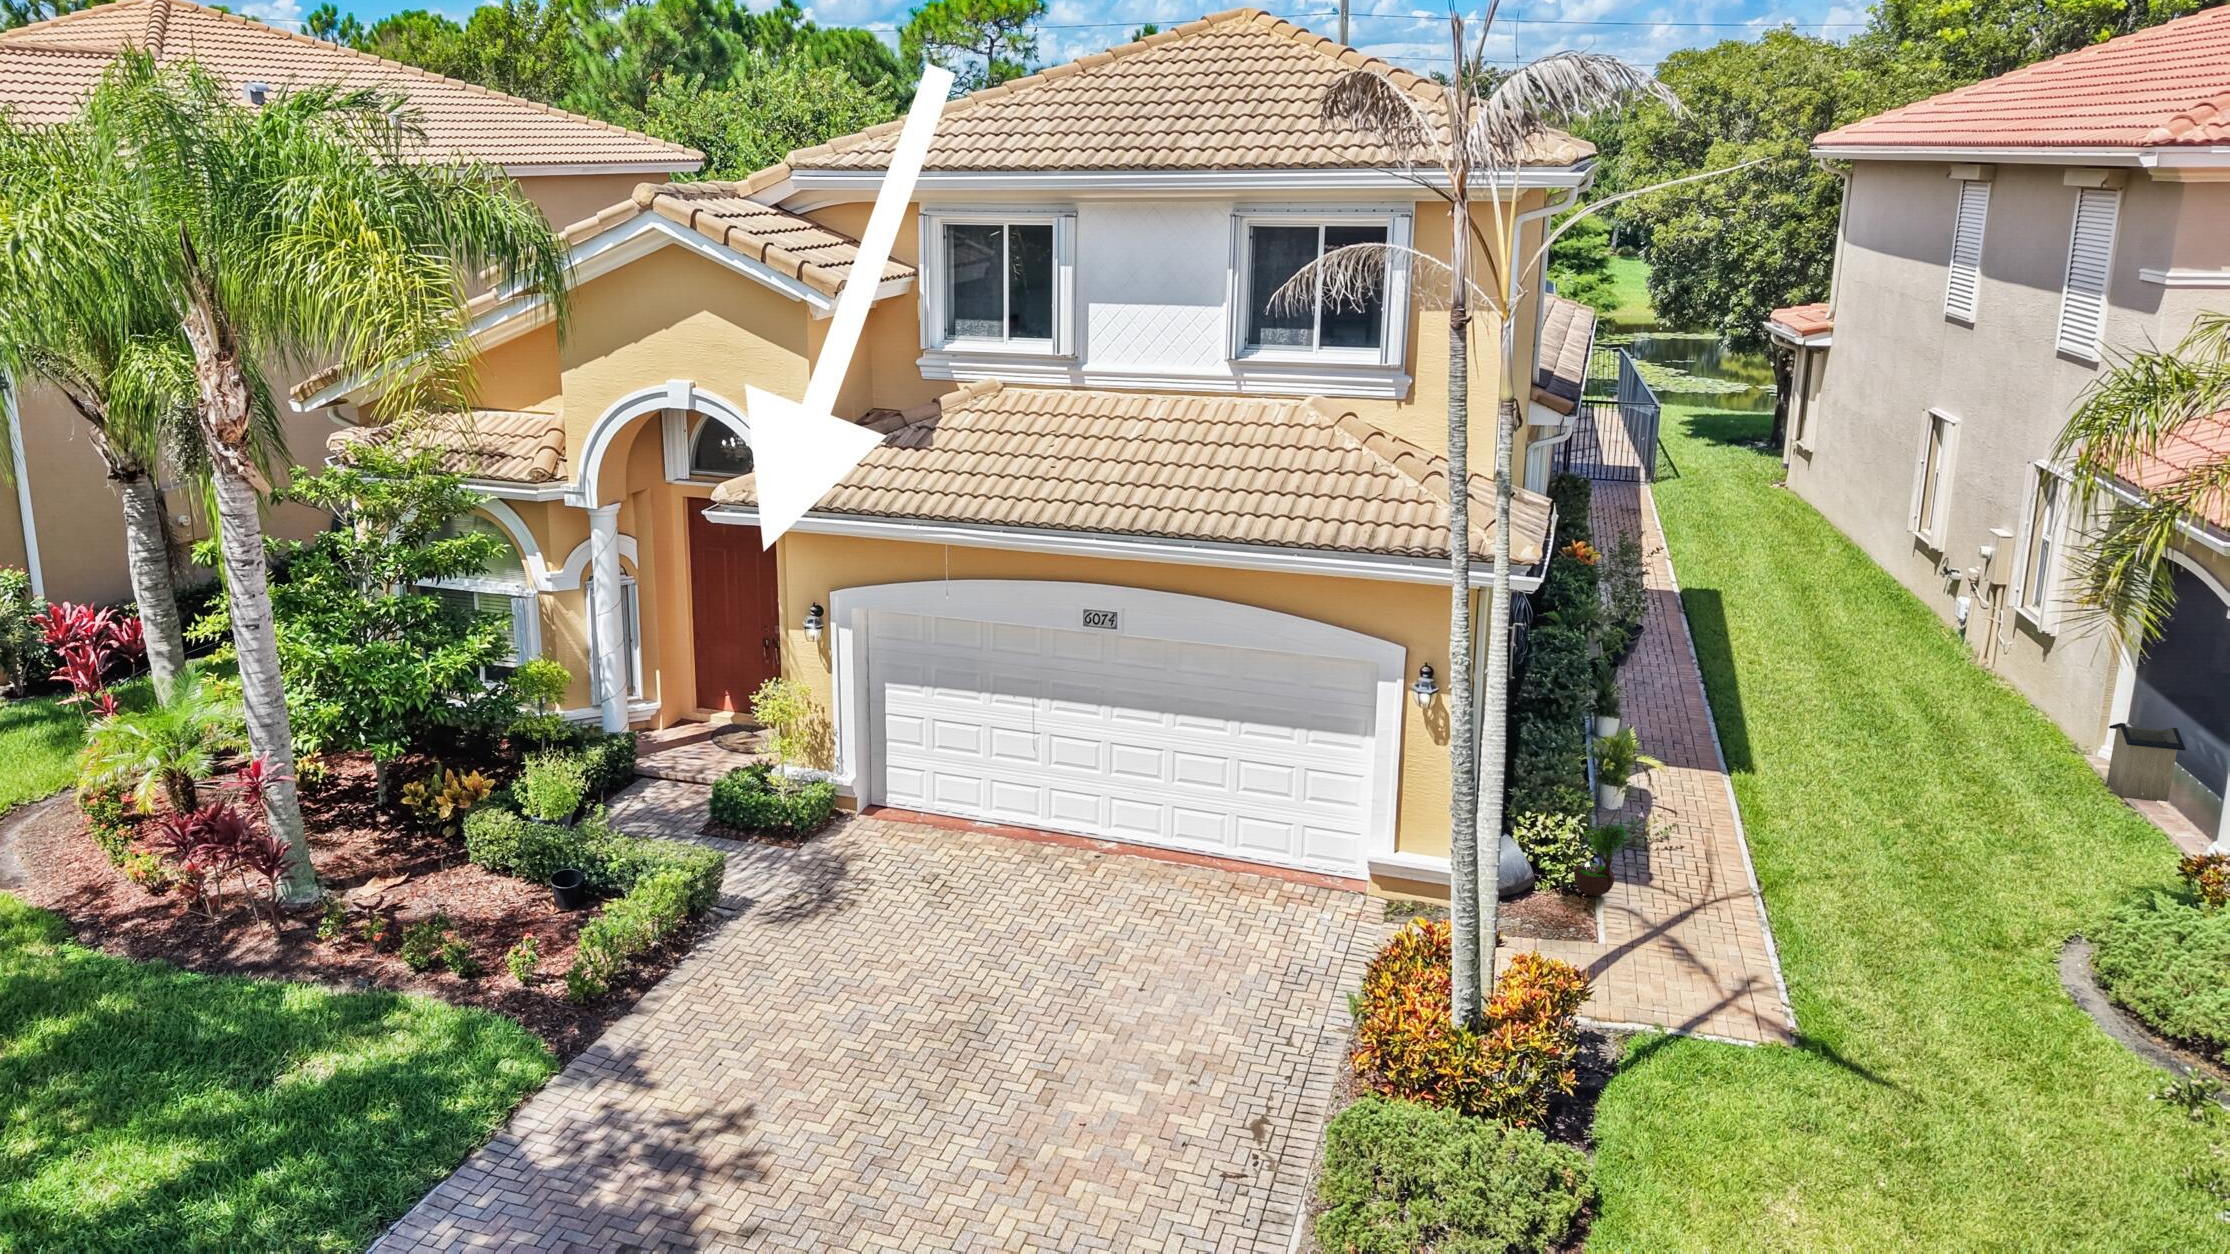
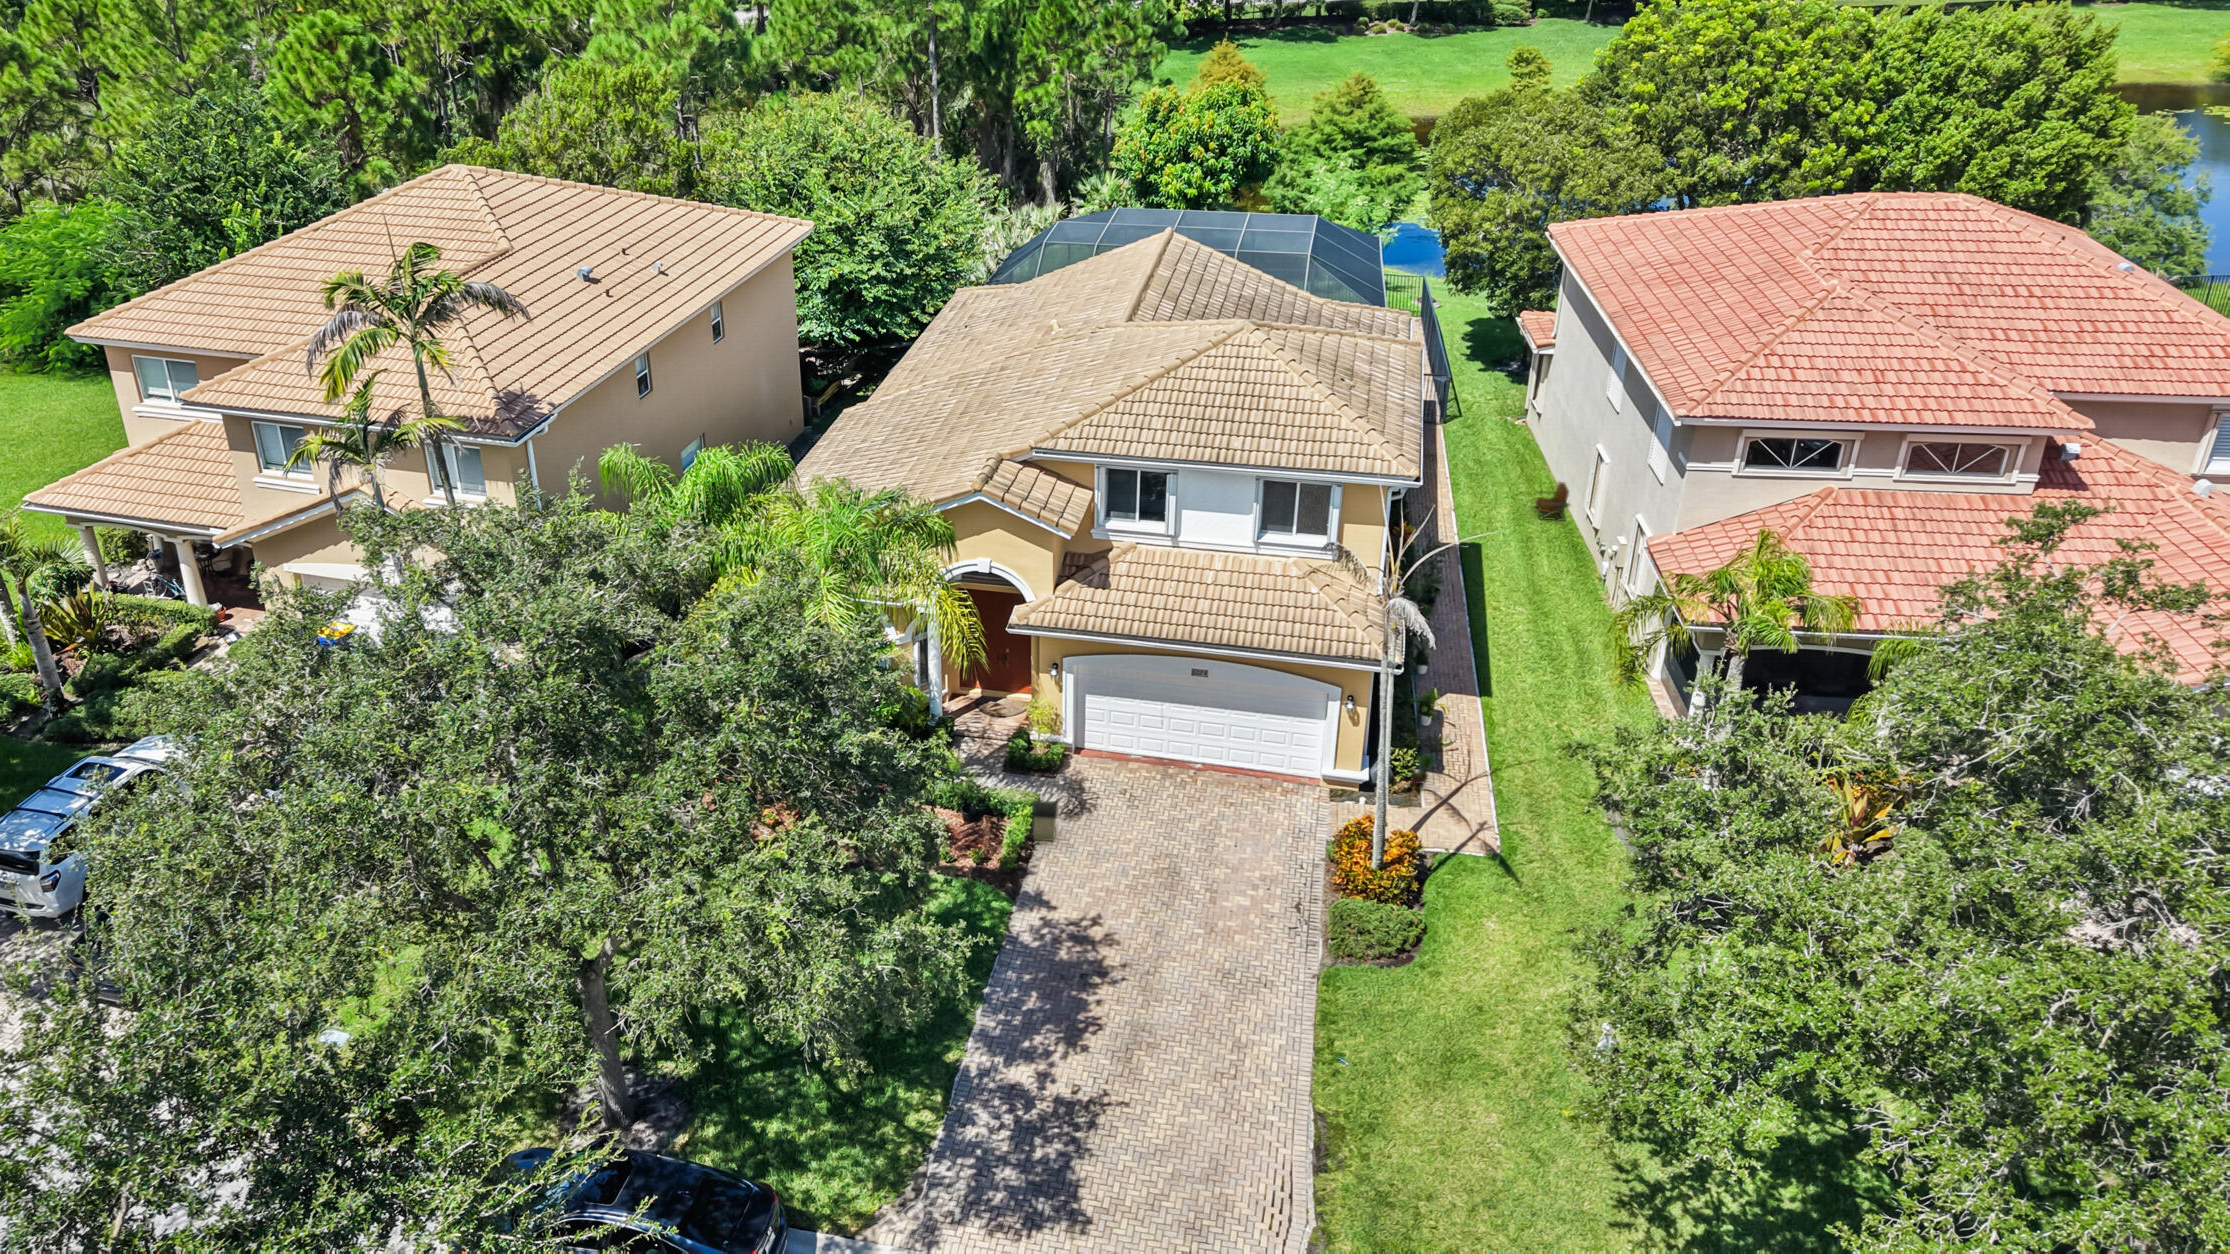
lounge chair: none [1809,508,1878,569] -> present [1535,482,1570,521]
trash can: present [2107,723,2186,802] -> present [1032,800,1058,842]

